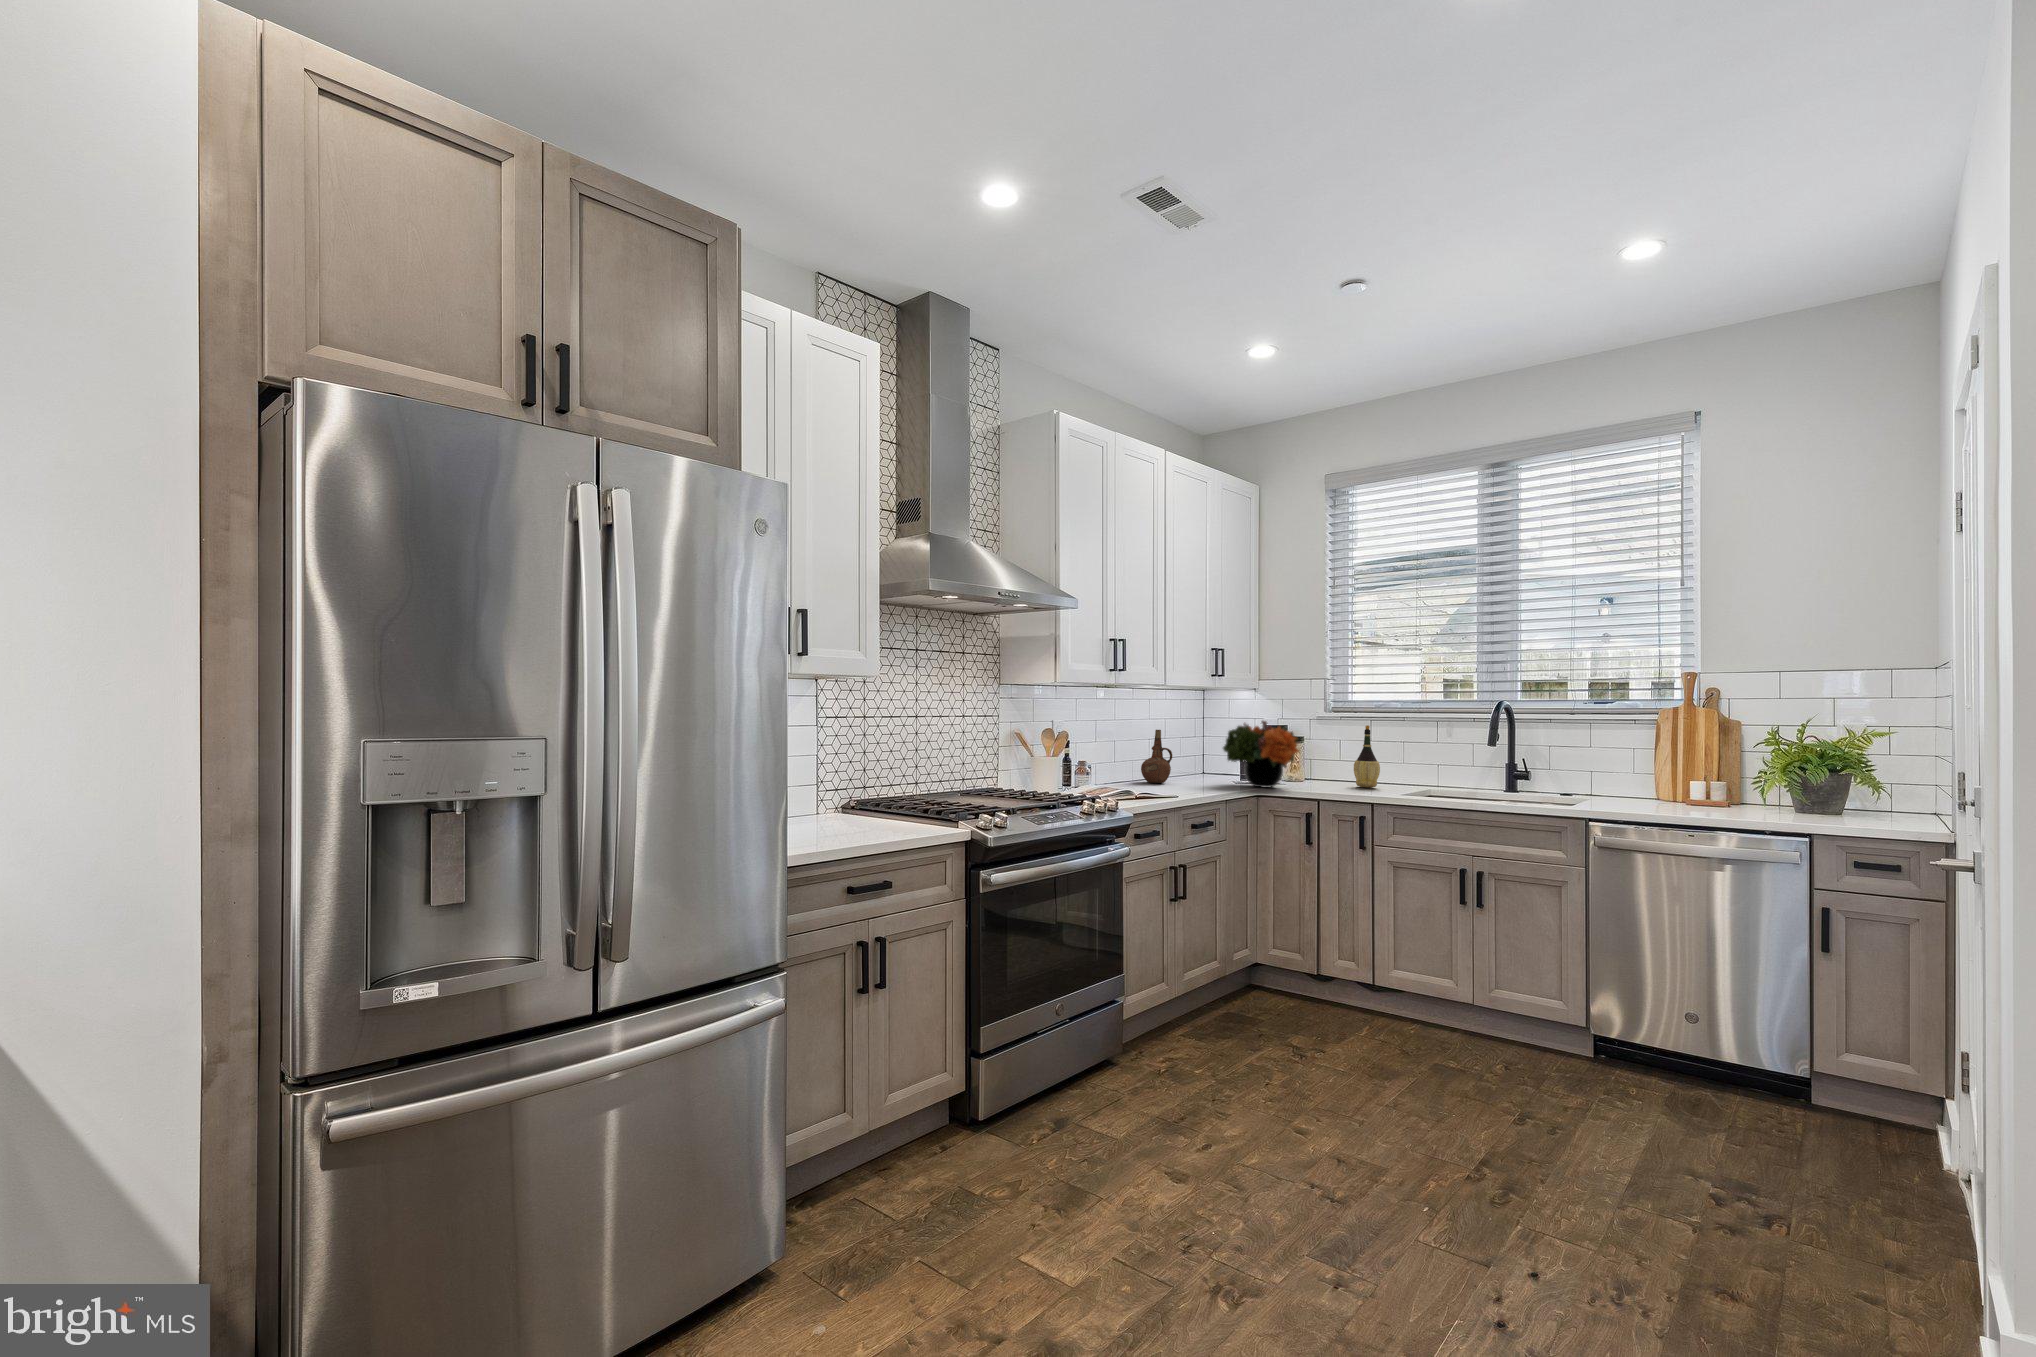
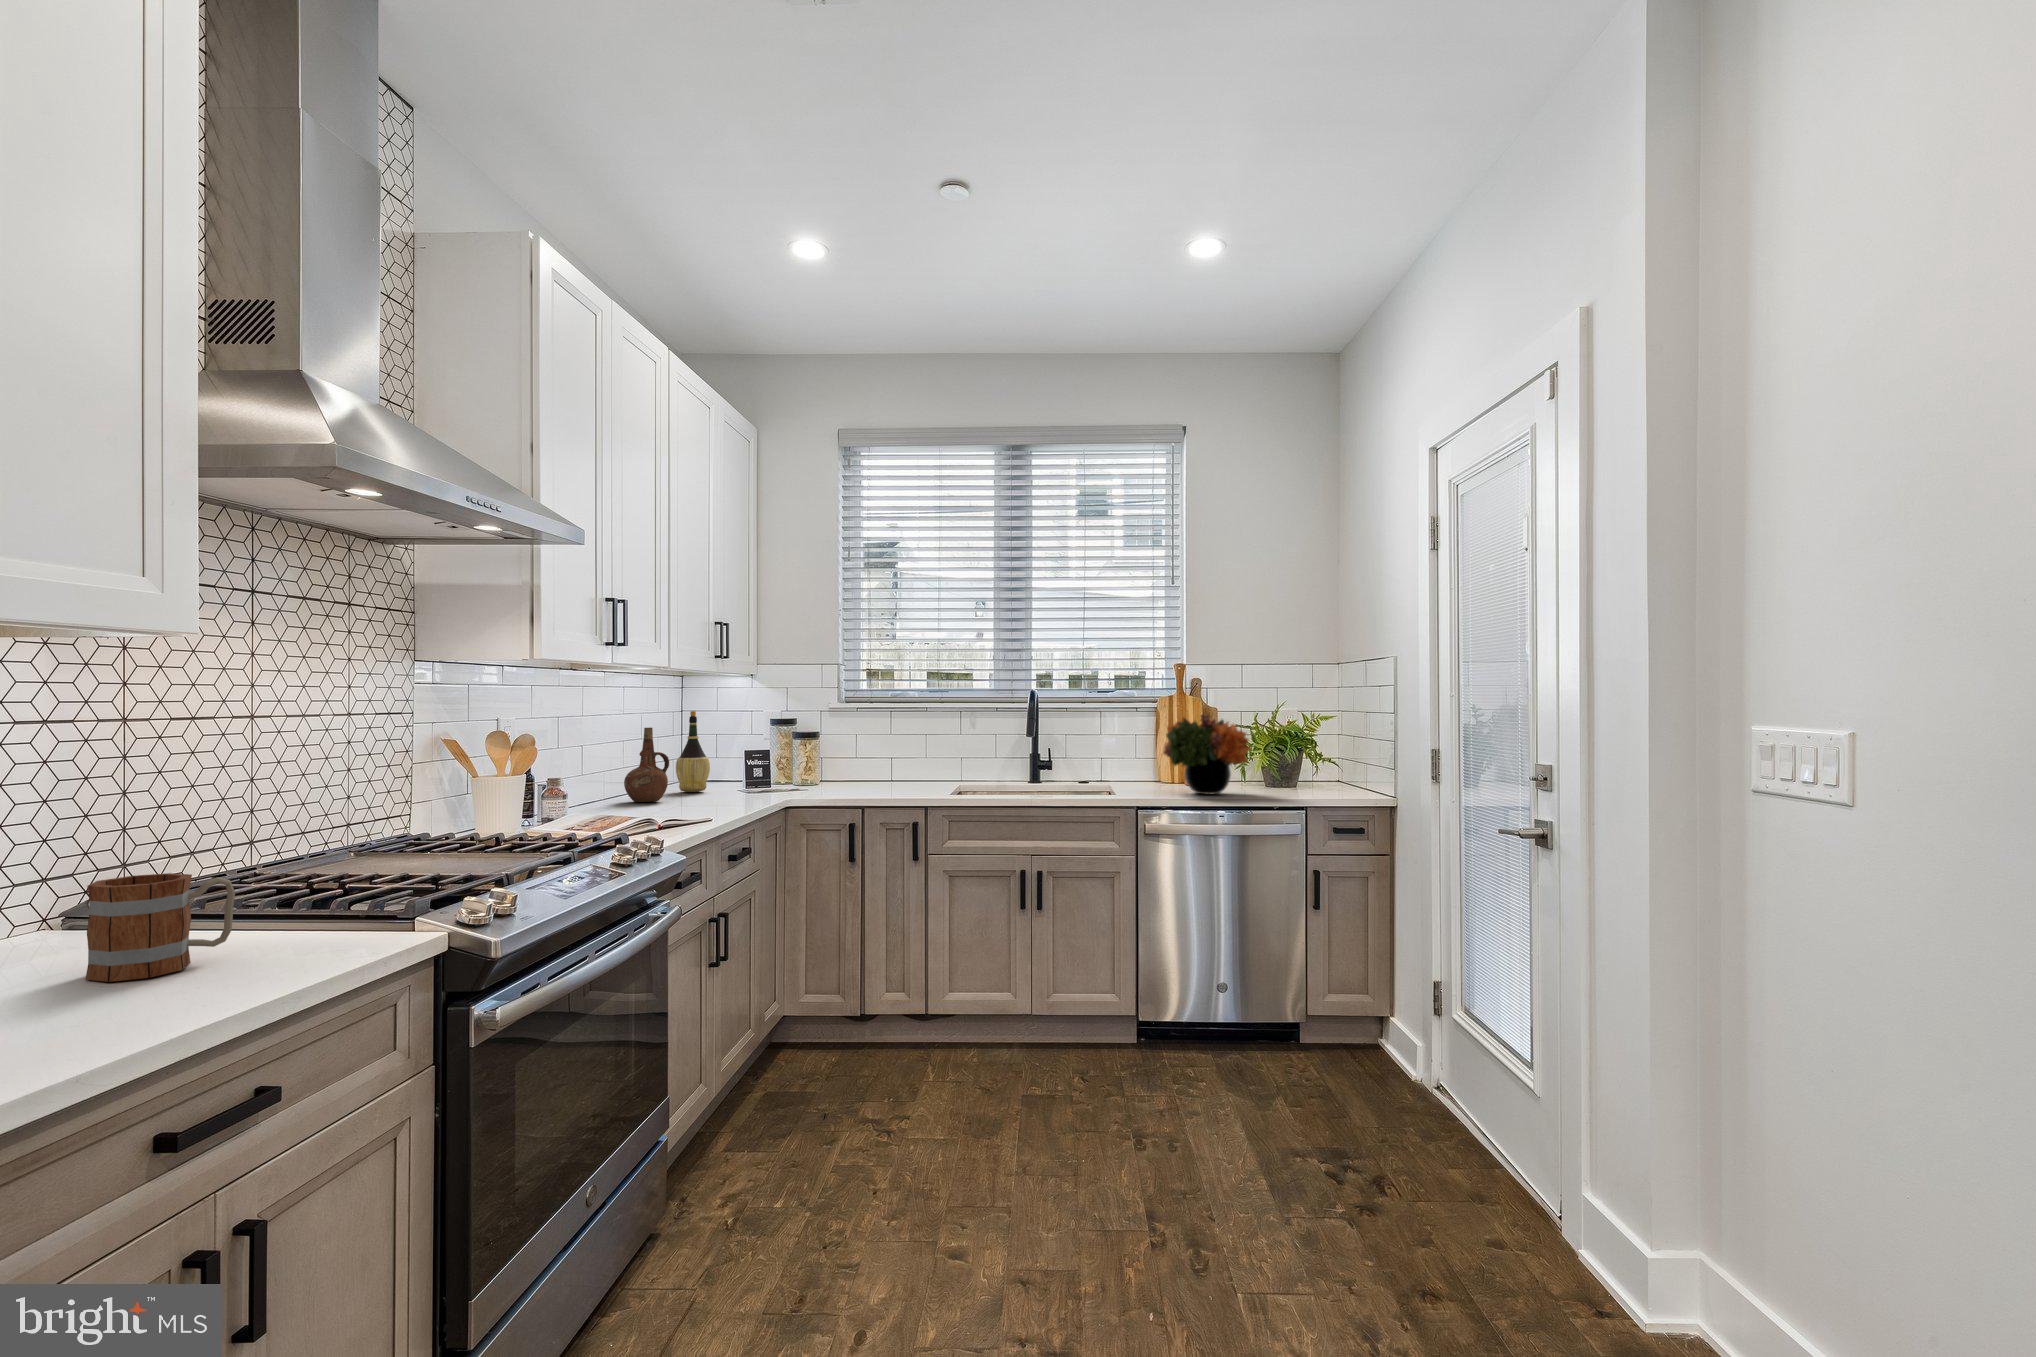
flower arrangement: present [1223,721,1298,787] -> present [1163,714,1251,795]
wine bottle: present [1354,725,1380,787] -> present [676,711,710,792]
mug: none [824,790,879,836] -> present [86,873,235,982]

